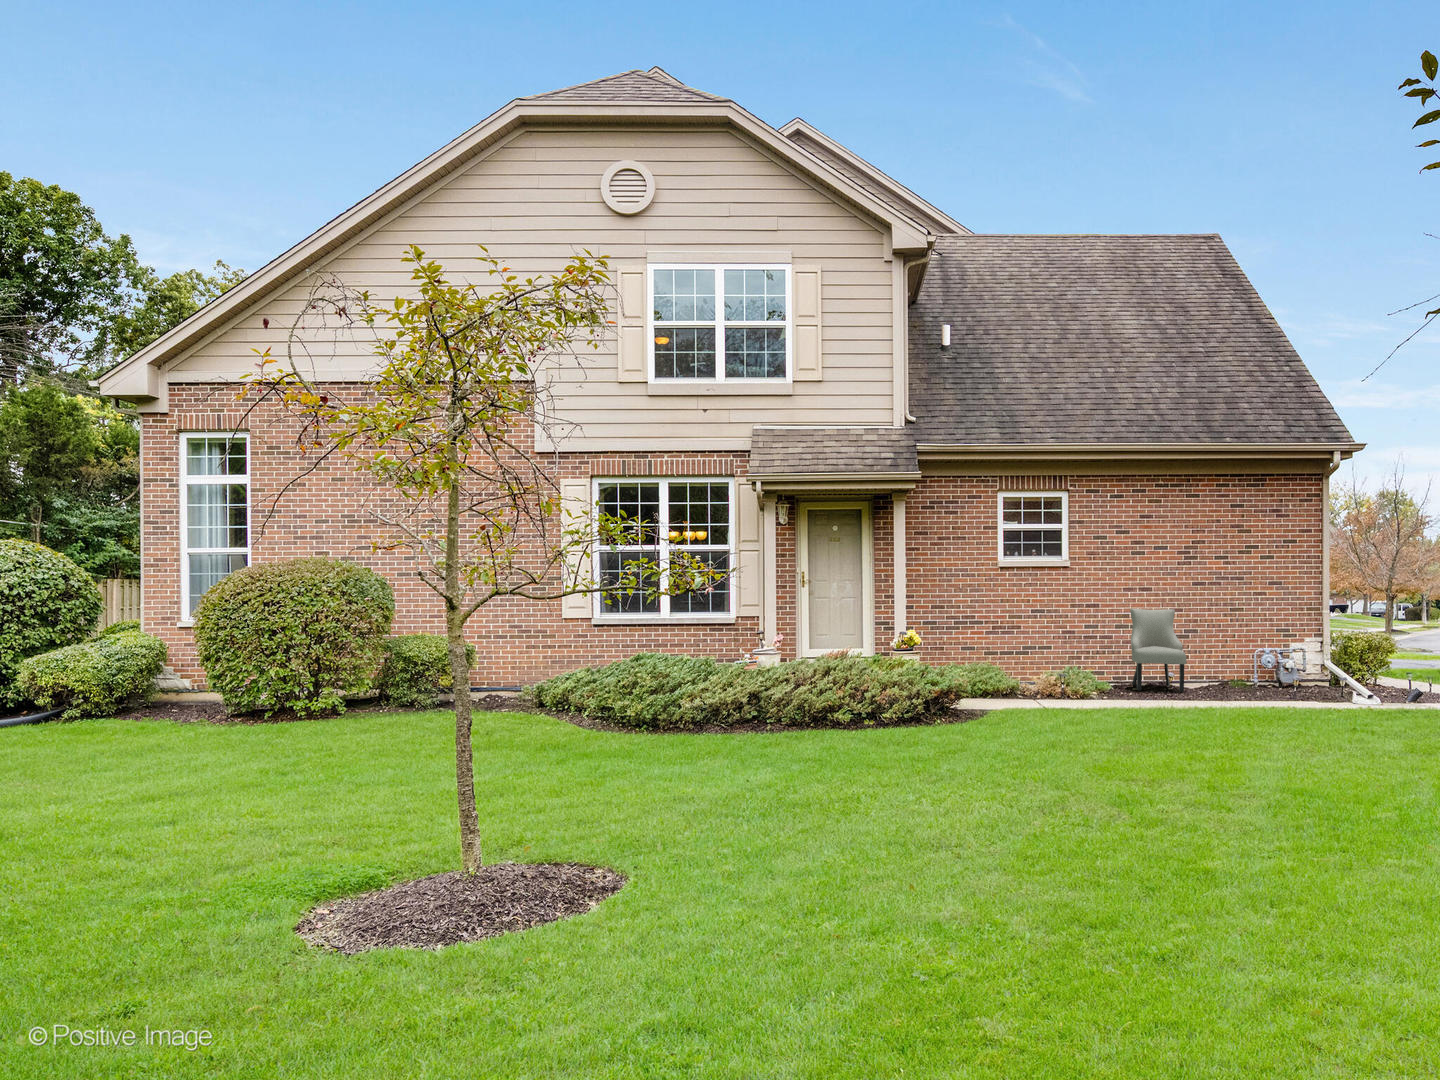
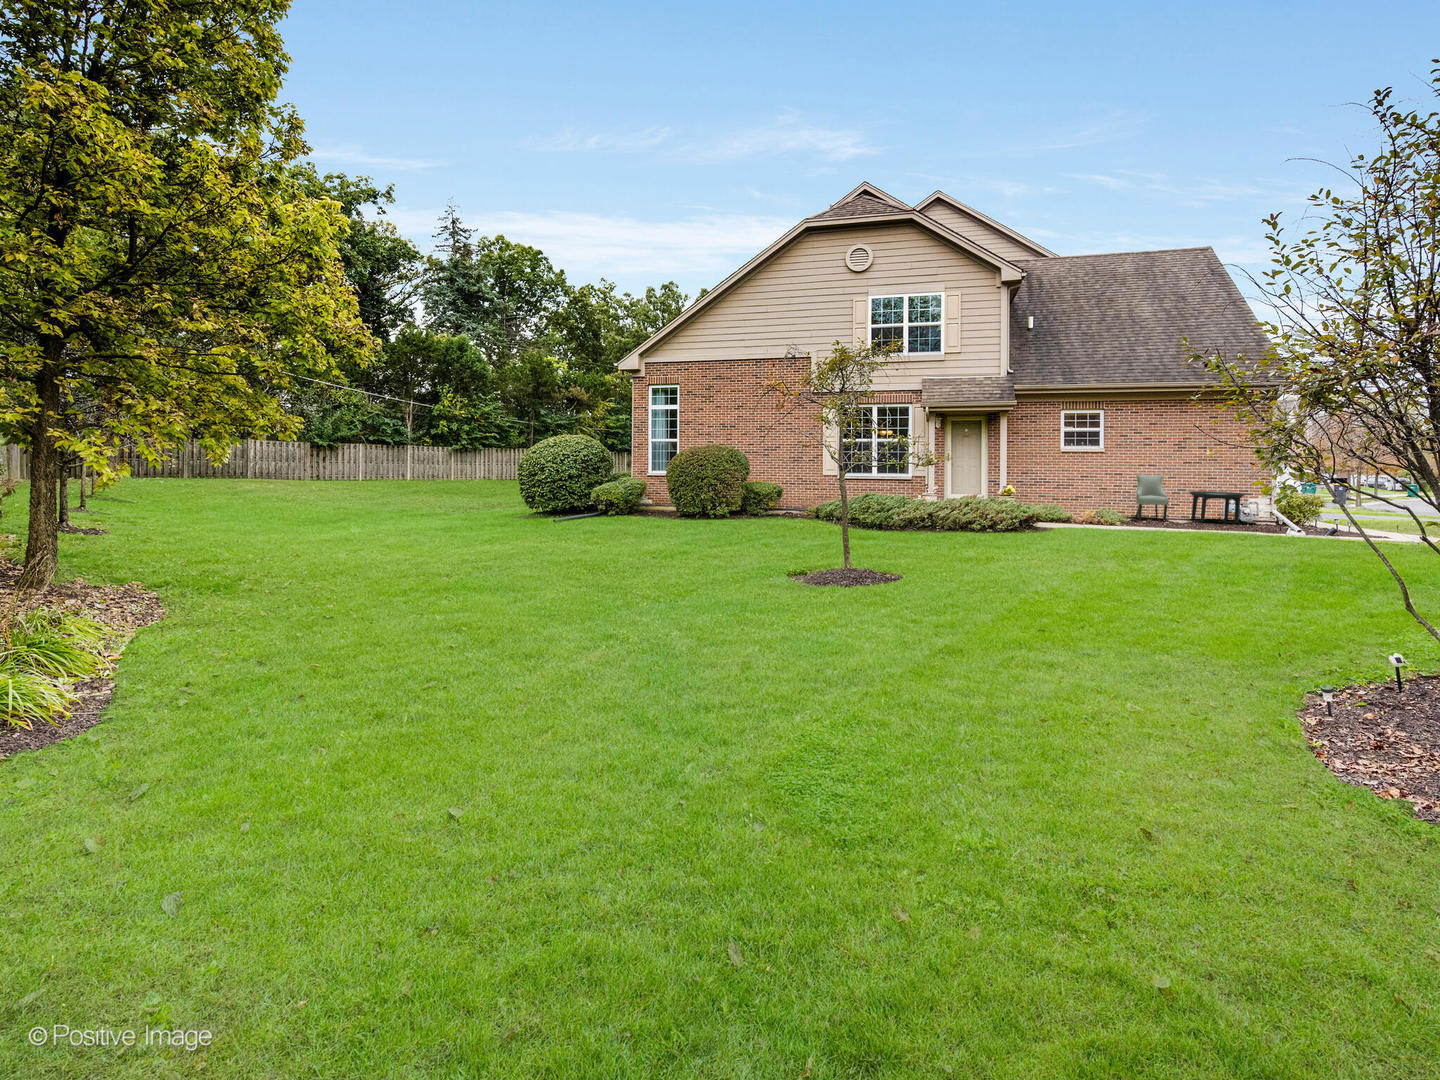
round table: none [1218,638,1314,697] -> present [1189,491,1245,523]

